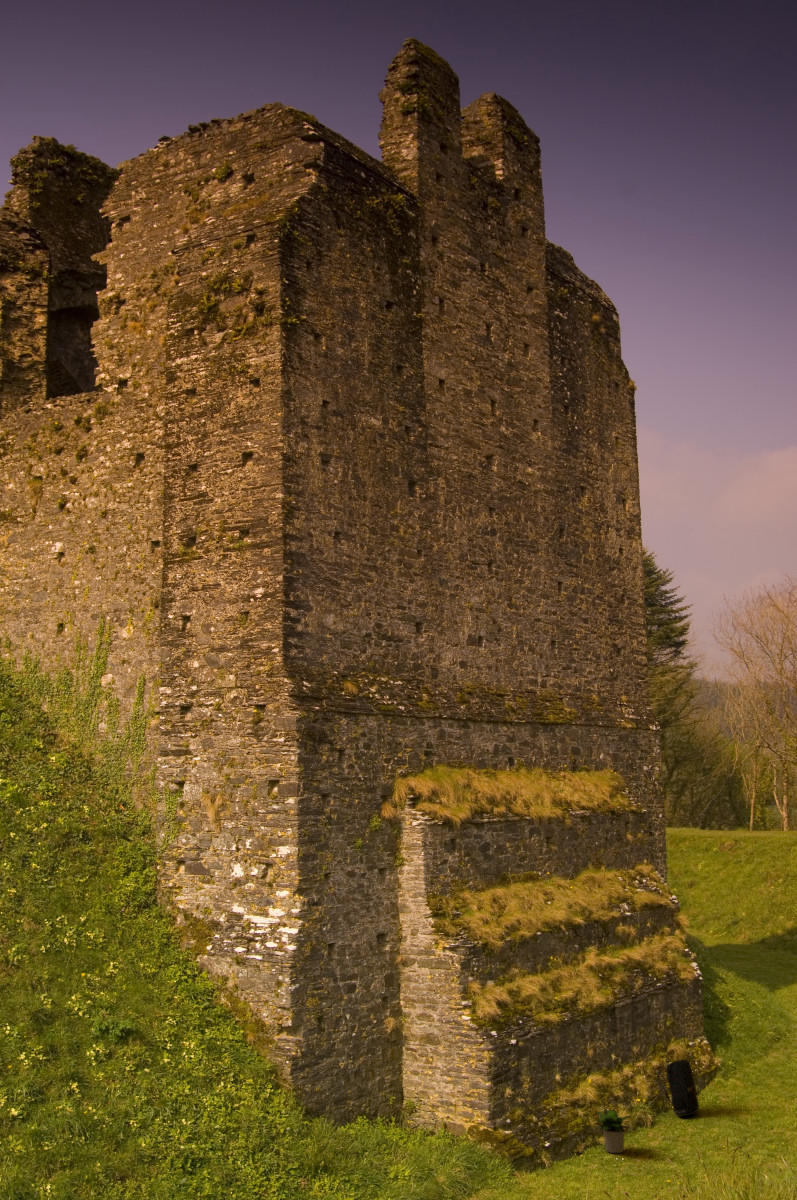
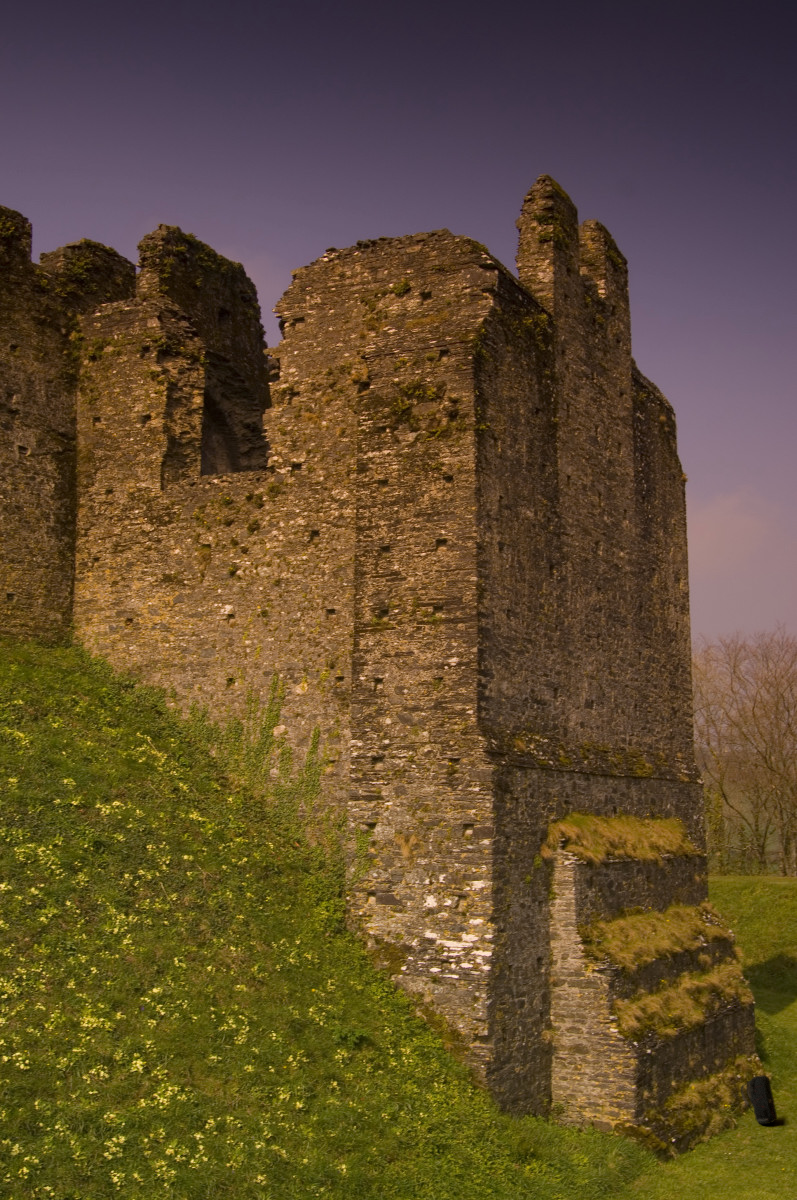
potted plant: present [596,1110,630,1153] -> none [702,1115,740,1151]

